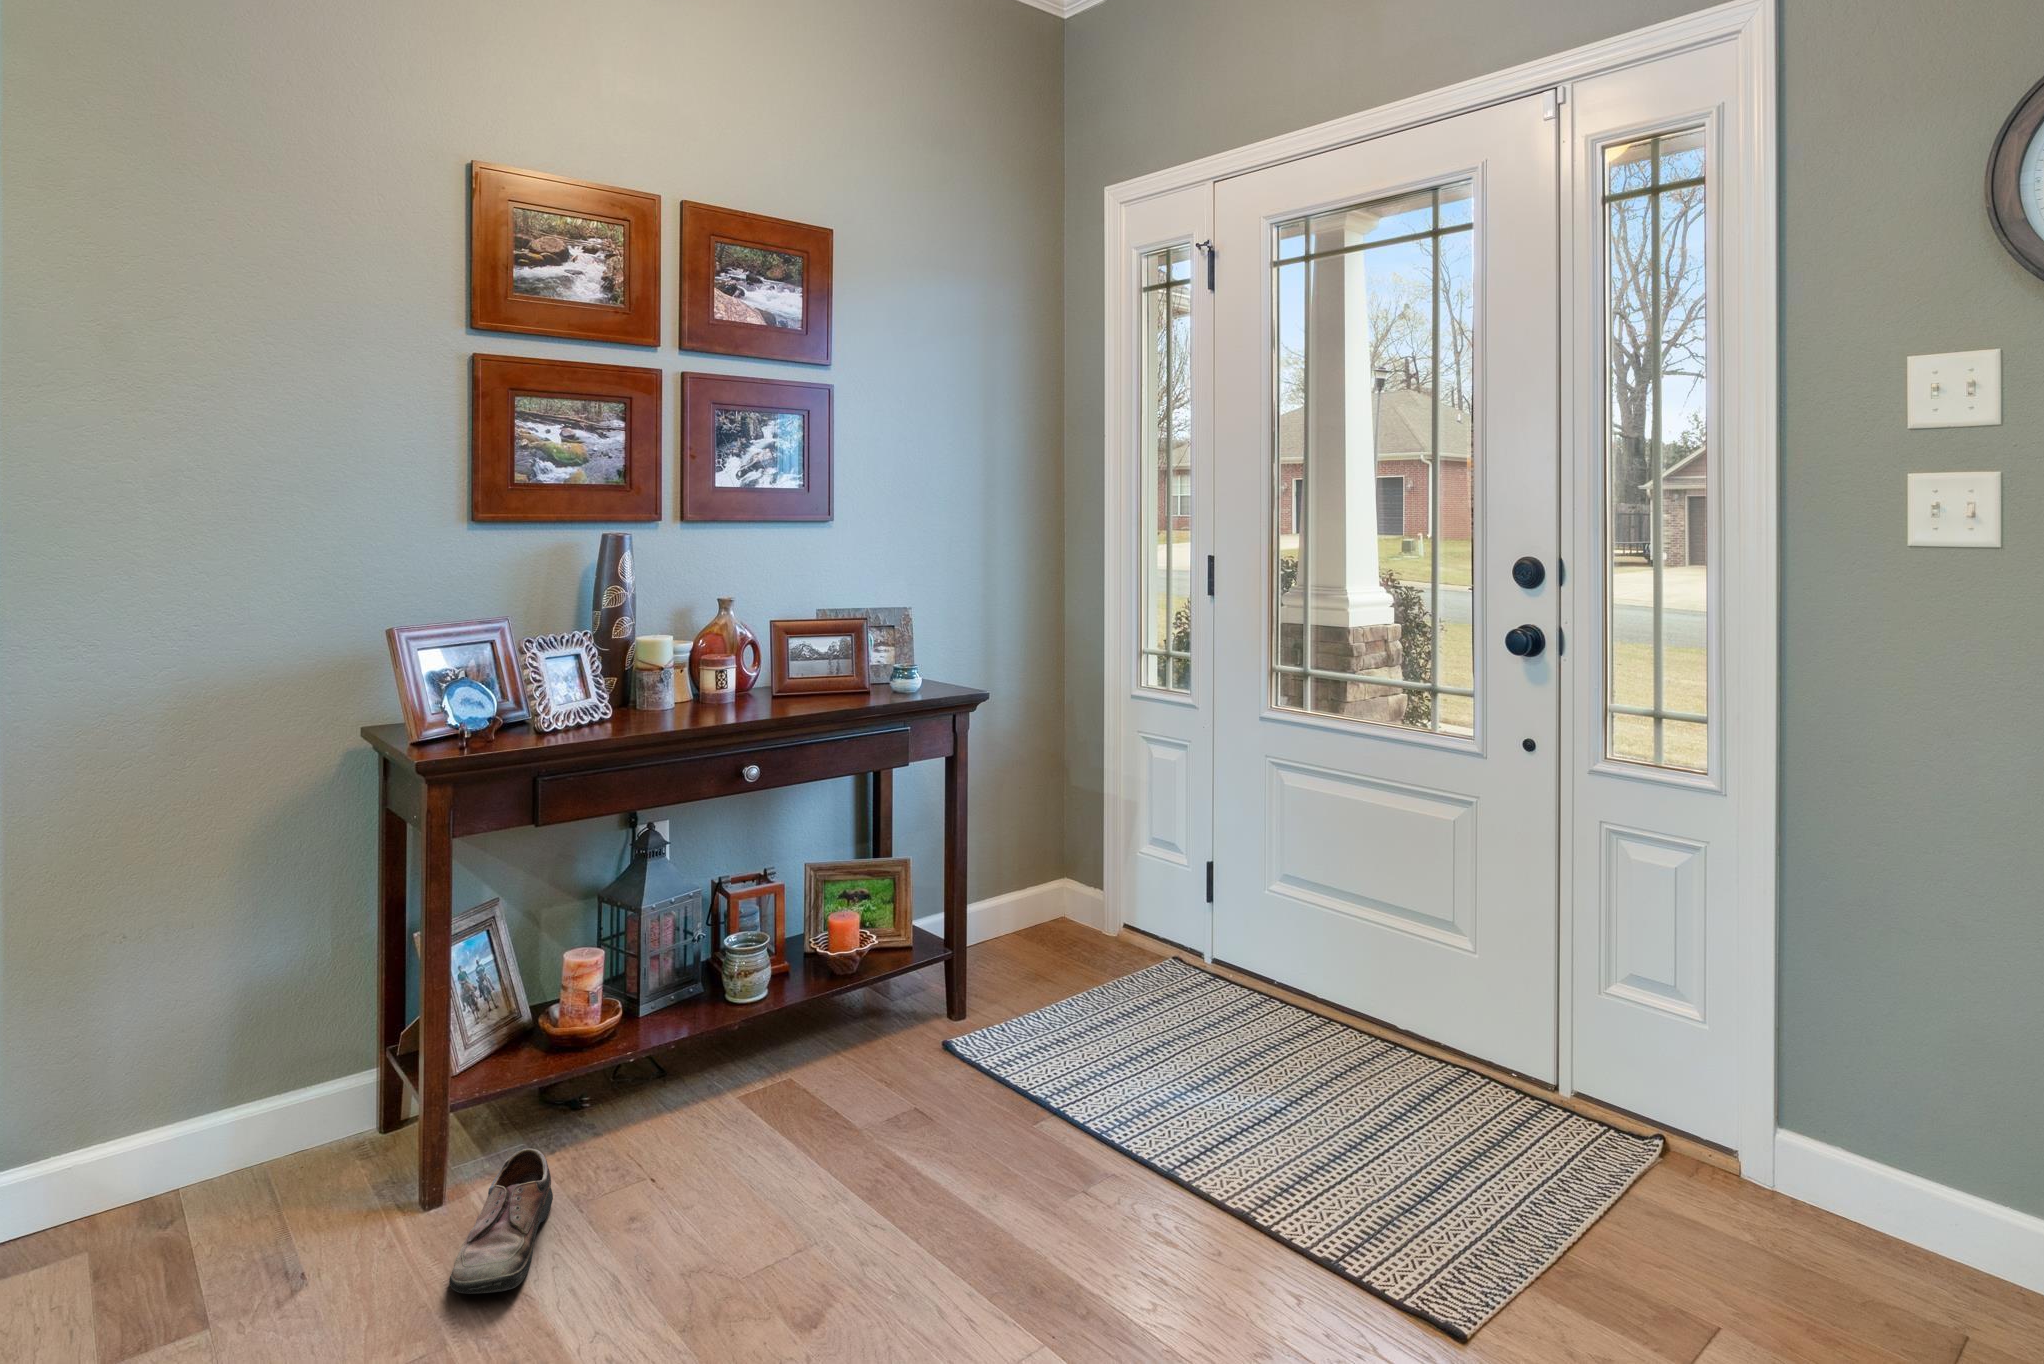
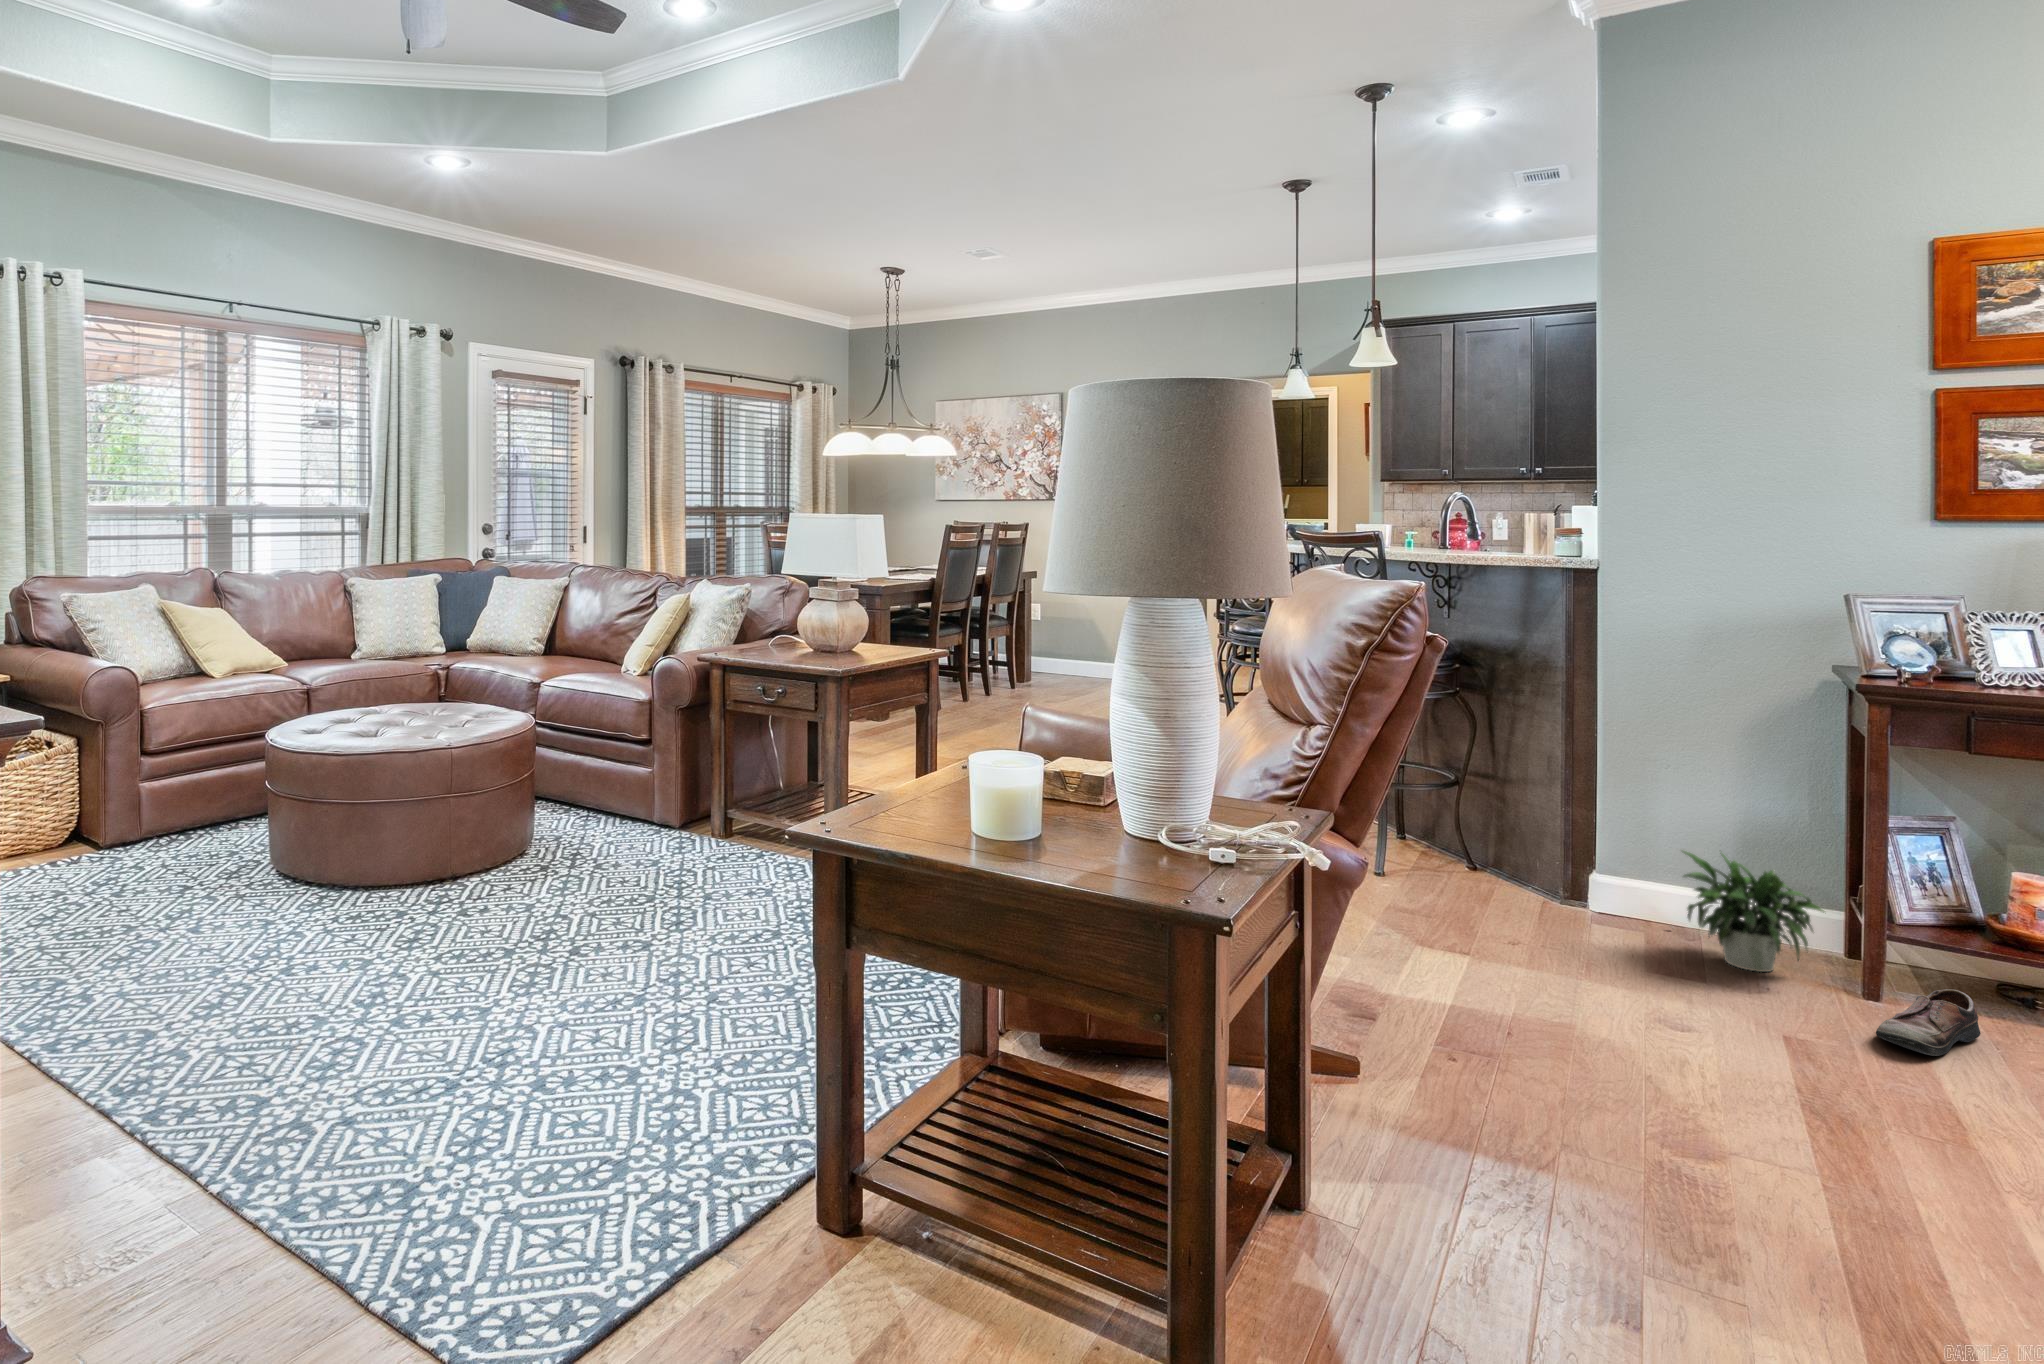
potted plant: none [129,1051,368,1246] -> present [1683,851,1824,972]

